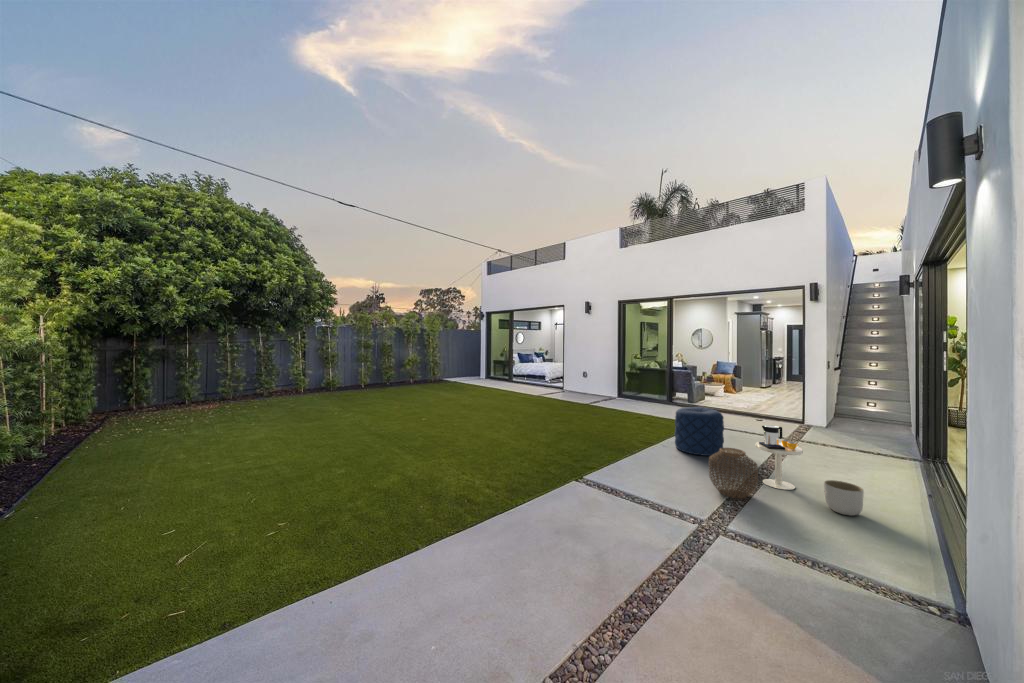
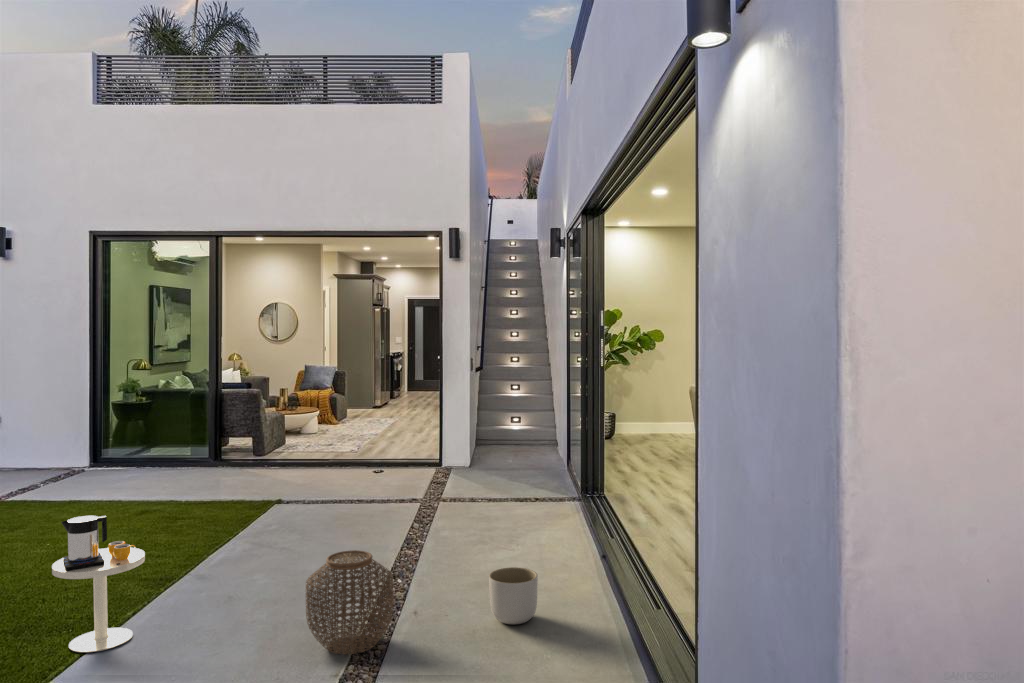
pouf: present [675,407,724,456] -> none [231,469,328,573]
side table: present [756,425,803,490] -> present [52,516,145,652]

